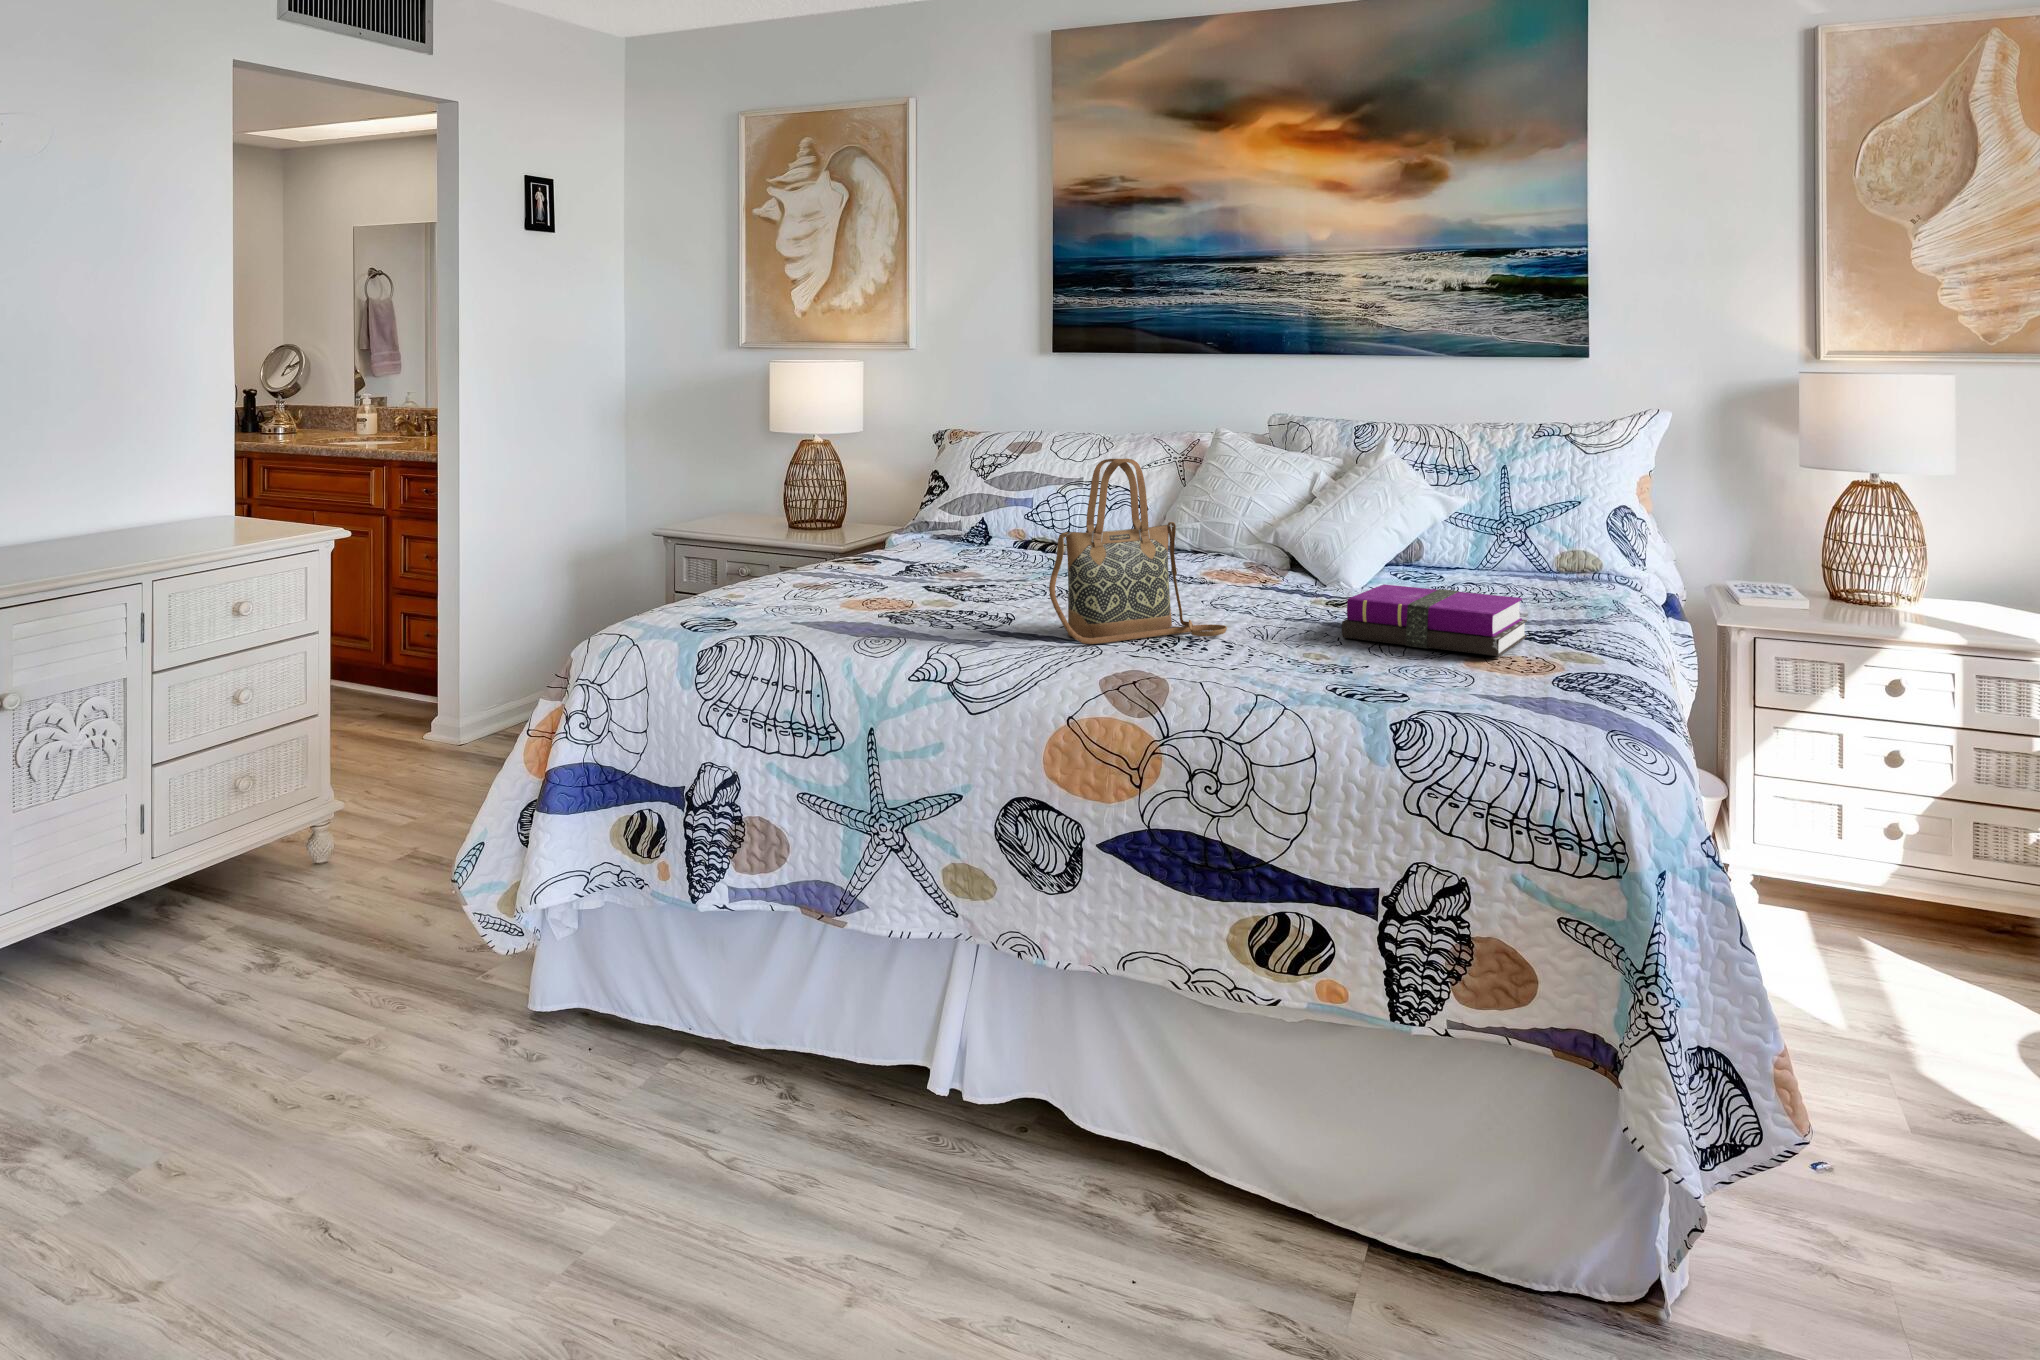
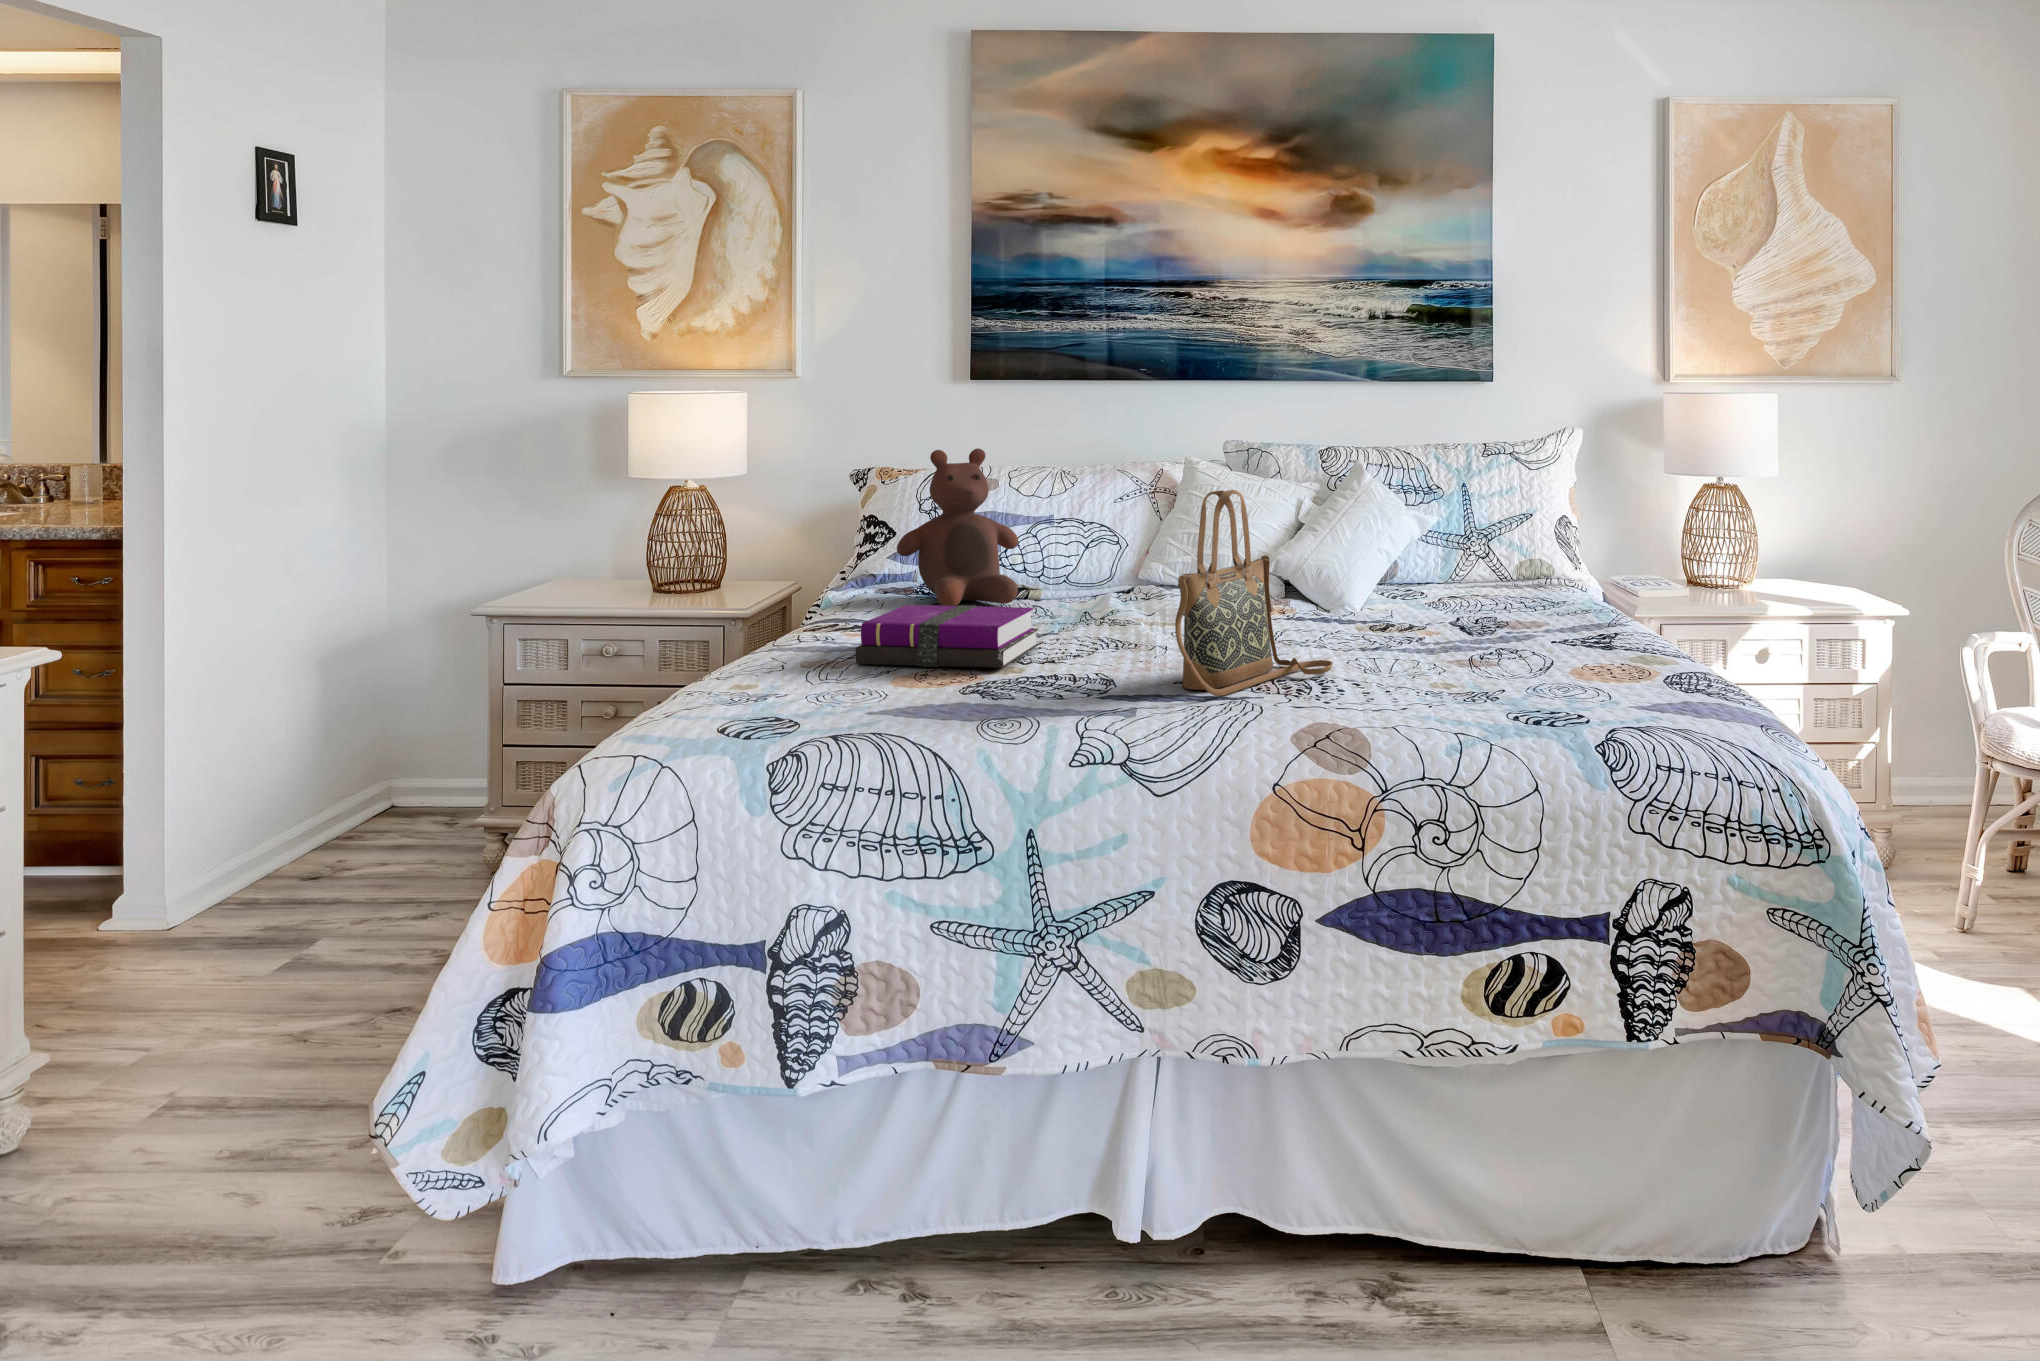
stuffed bear: none [929,415,1040,555] -> present [897,448,1018,606]
notebook: present [1342,584,1527,656] -> present [855,605,1038,668]

